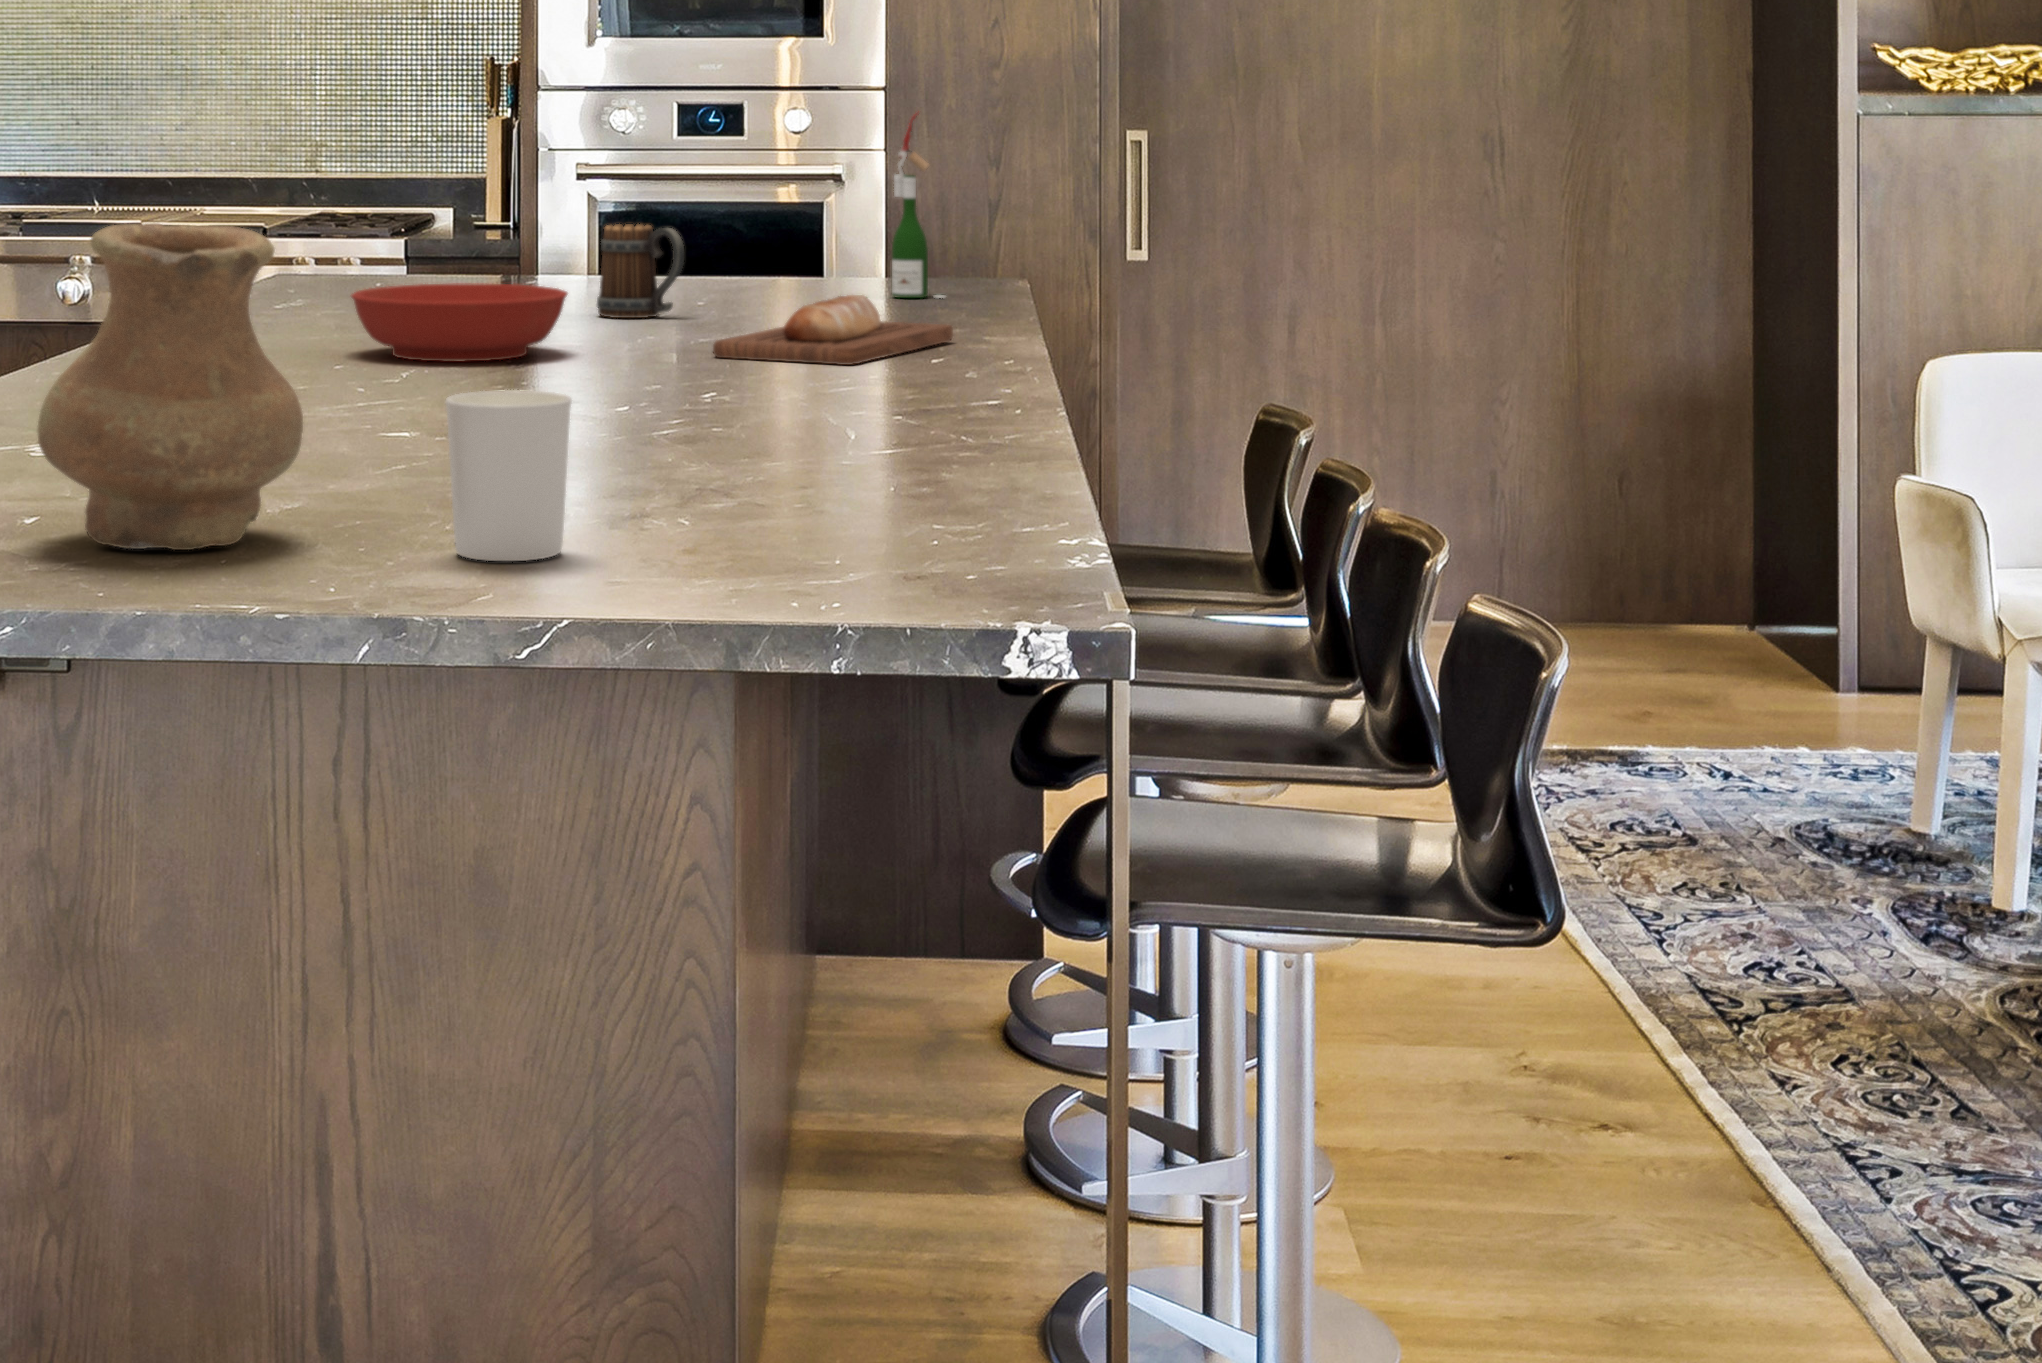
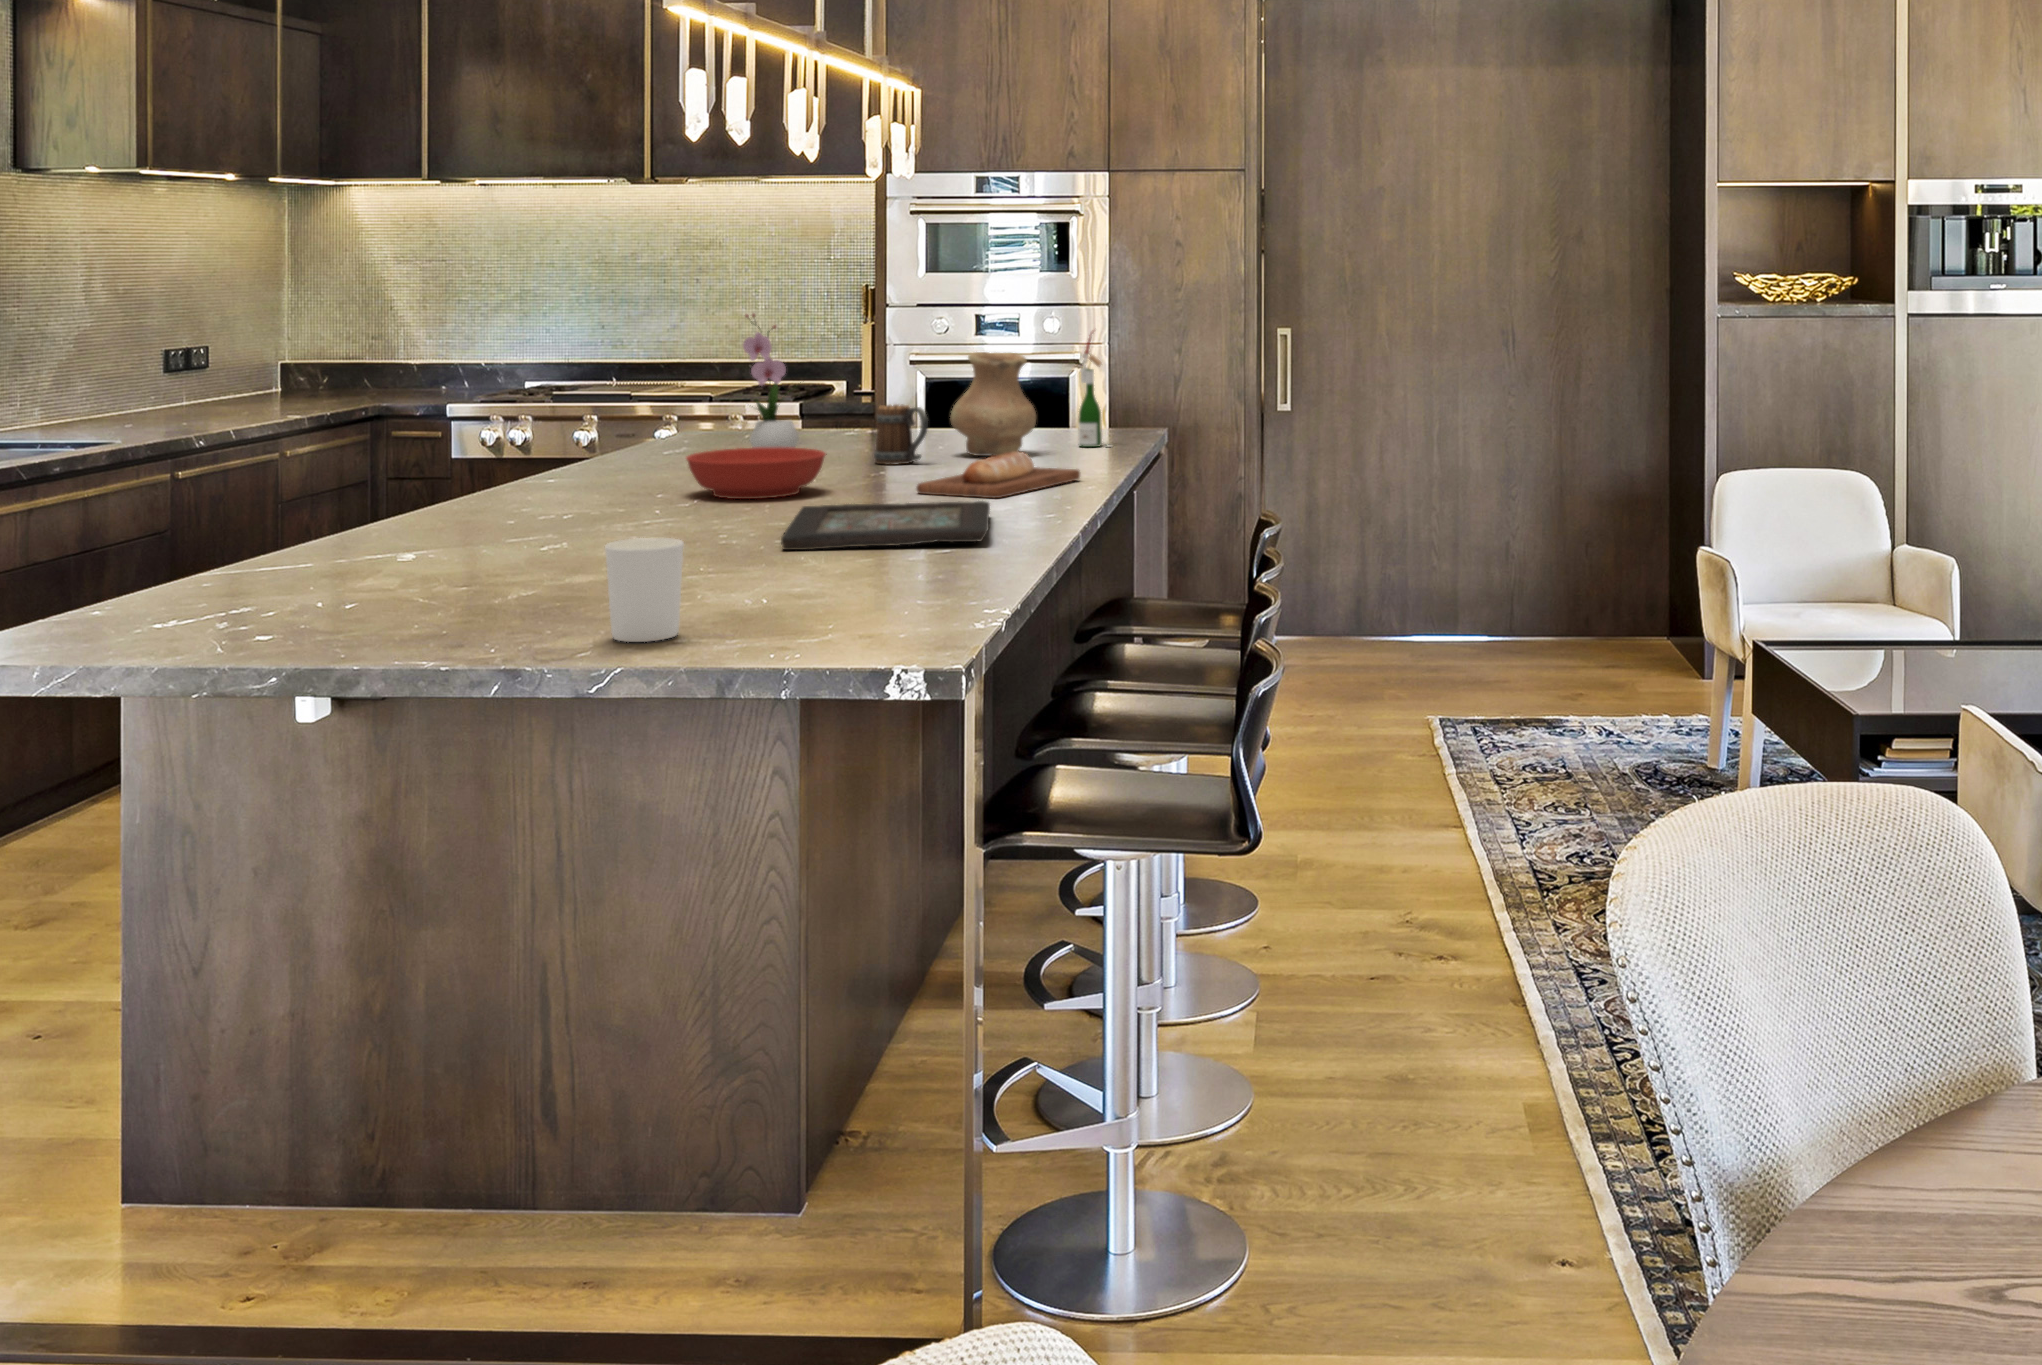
flower arrangement: none [387,80,477,308] -> present [743,314,801,448]
vase: present [37,223,303,550] -> present [951,352,1036,456]
decorative tray: none [576,365,918,433] -> present [781,501,990,550]

